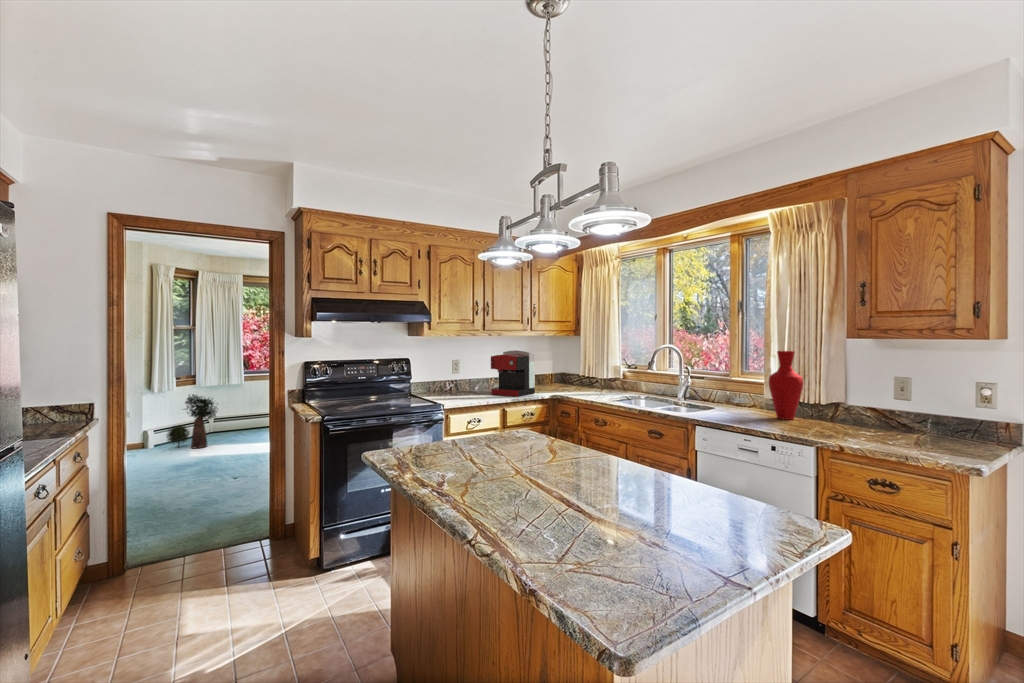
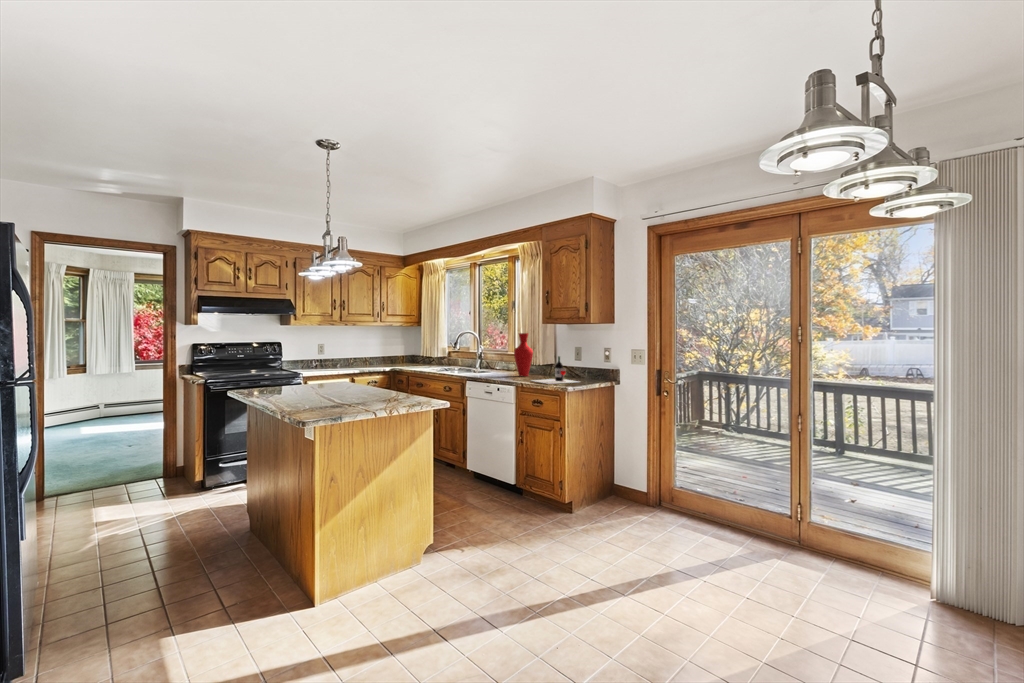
coffee maker: present [491,350,535,397] -> none [346,337,382,370]
potted plant: present [167,394,217,448] -> none [57,380,111,429]
wine bottle: none [832,395,950,449] -> present [533,356,578,384]

